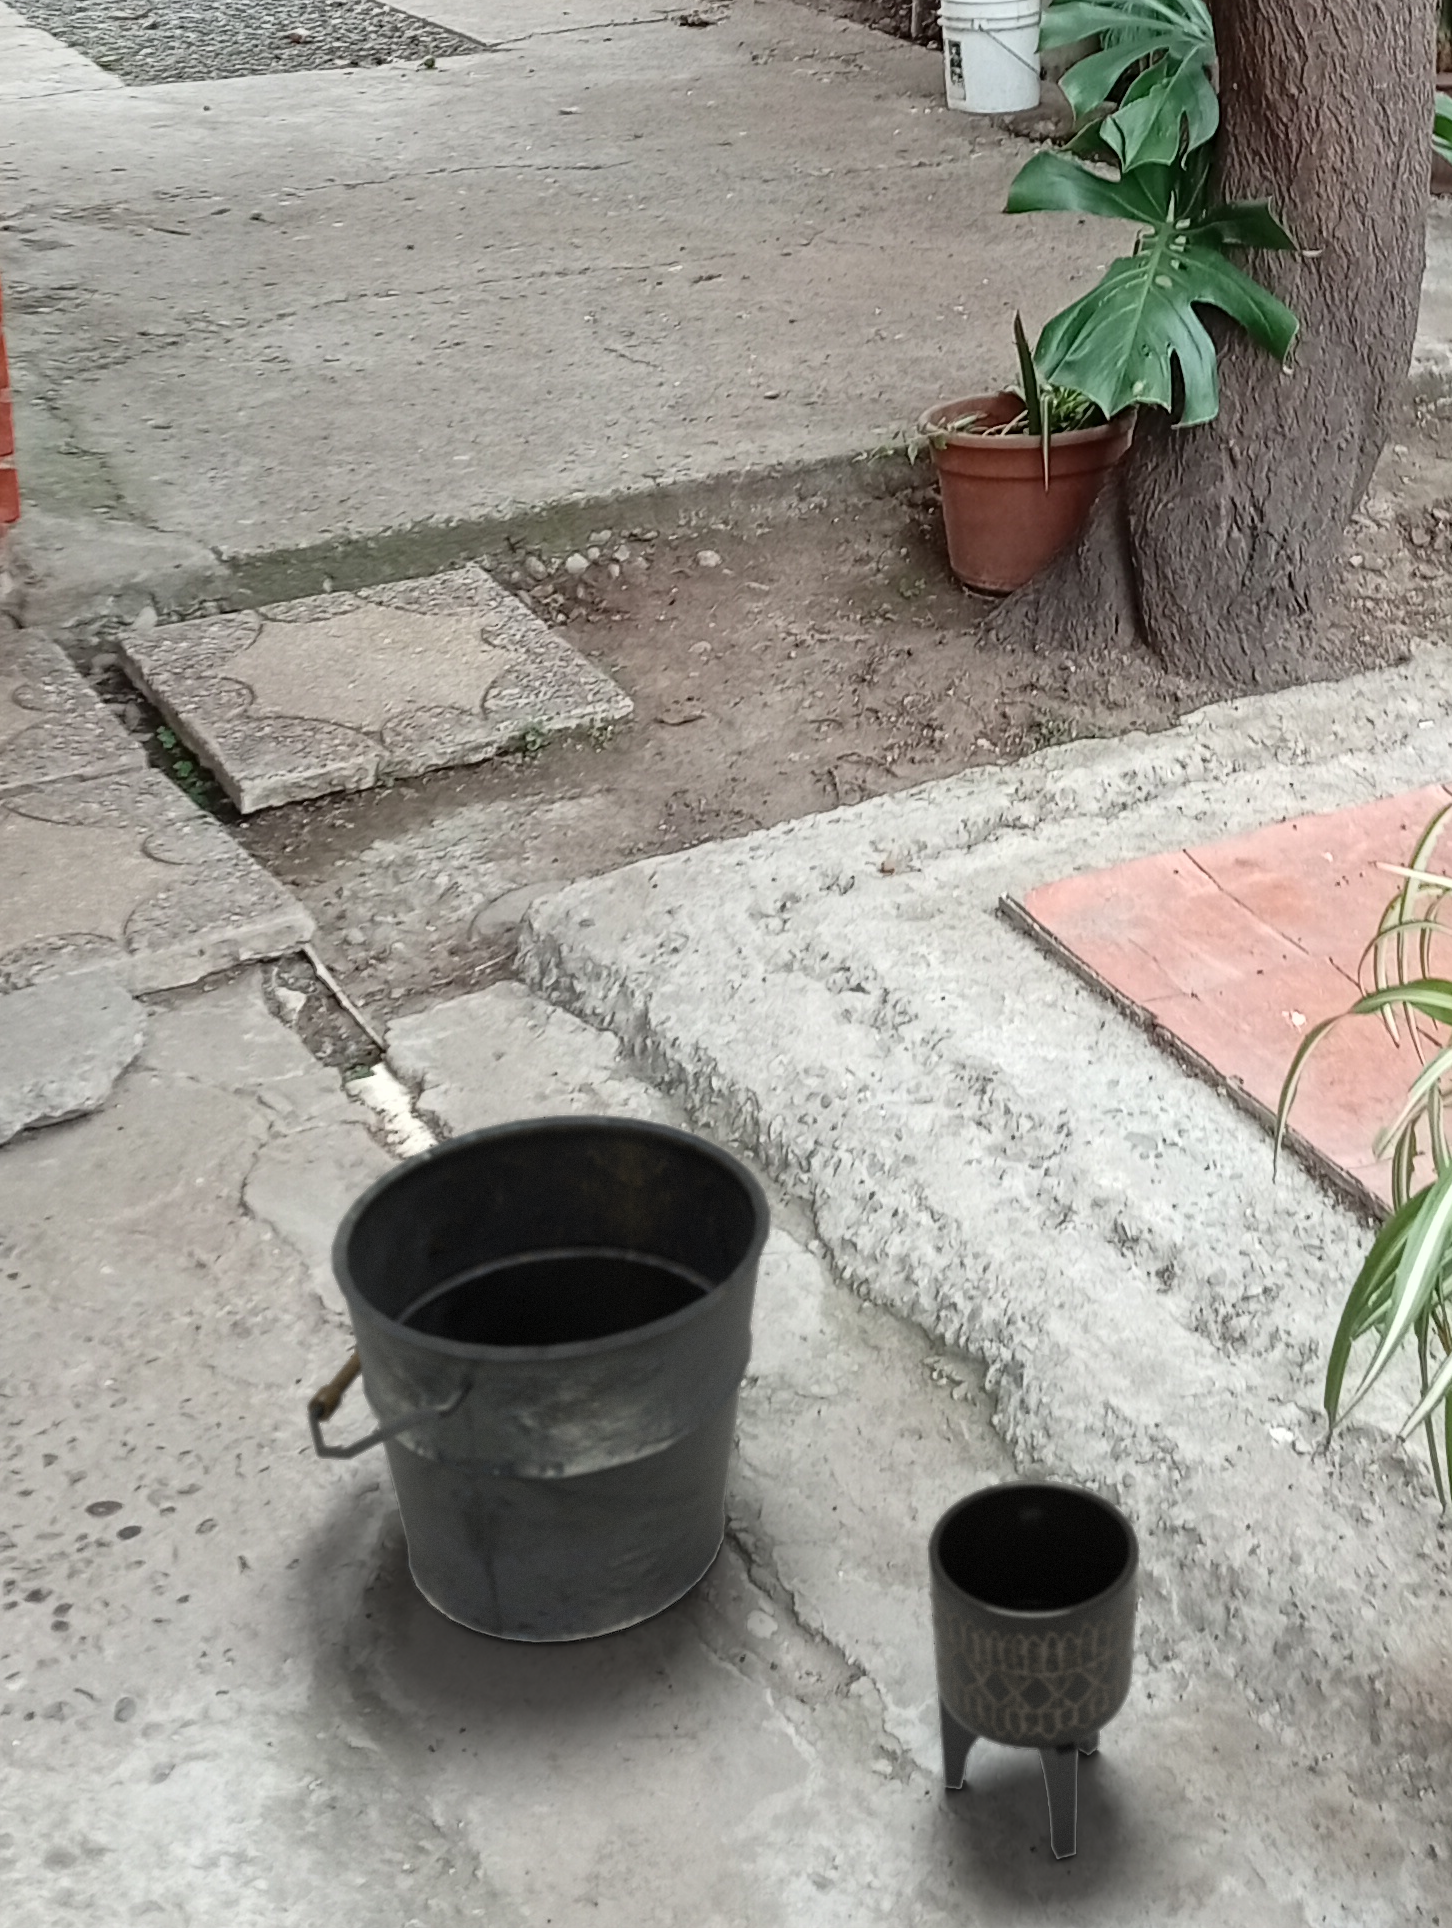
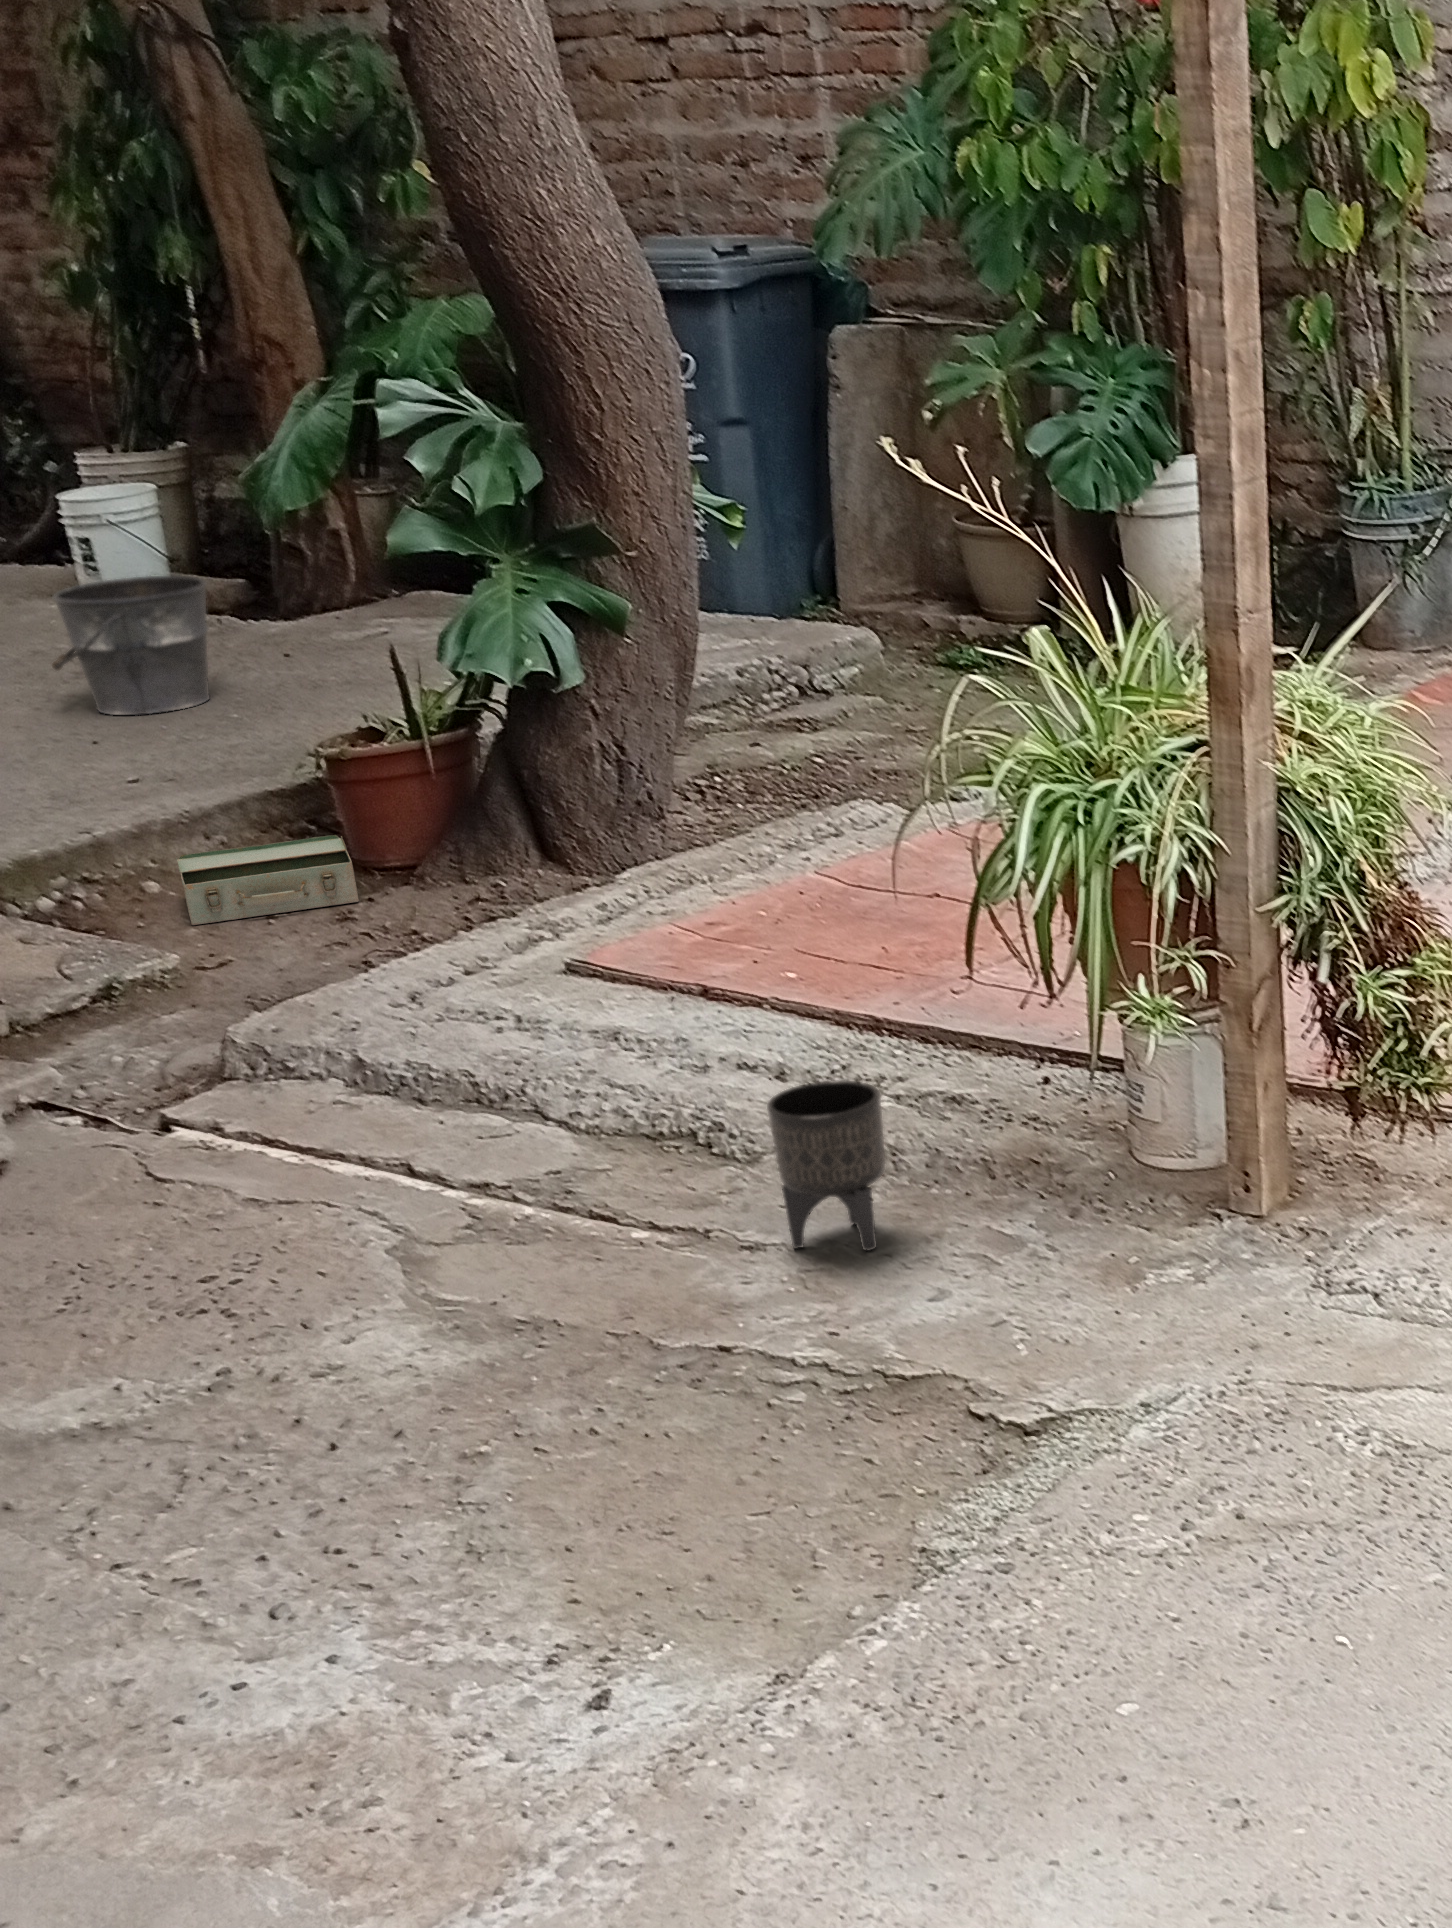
toolbox: none [692,539,917,650] -> present [176,835,359,925]
bucket: present [307,1114,771,1643] -> present [52,576,210,715]

